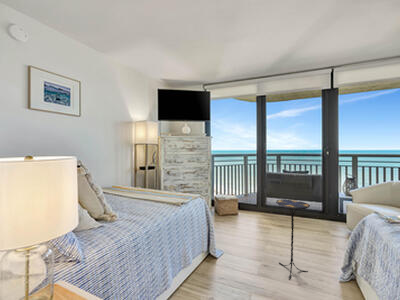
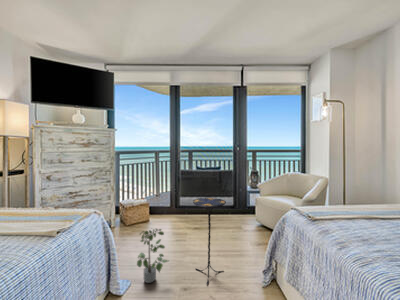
potted plant: none [228,219,255,264] -> present [137,229,168,283]

